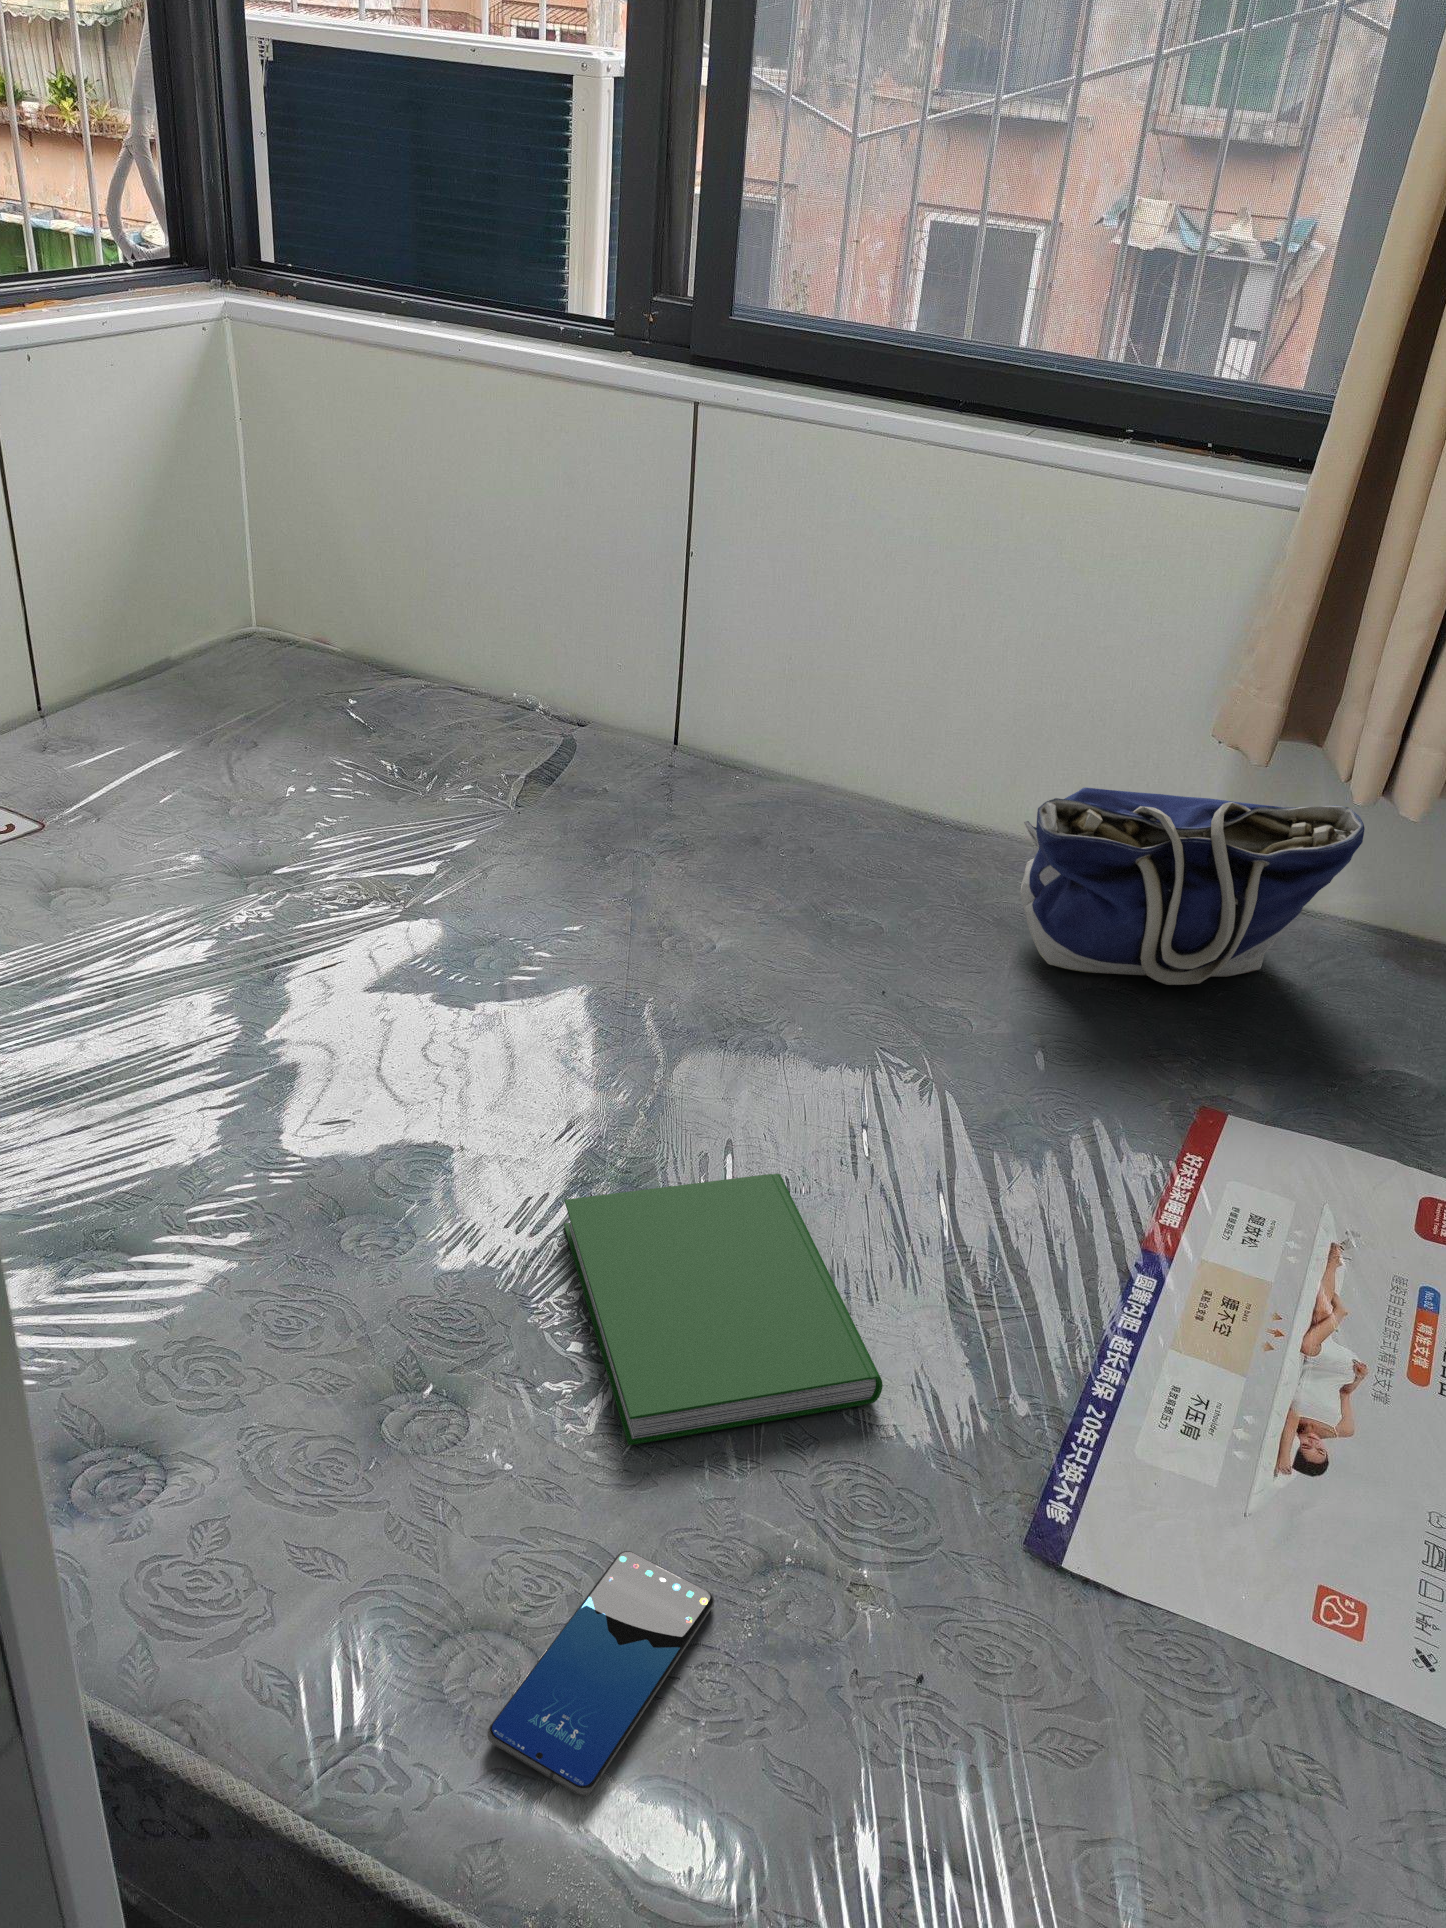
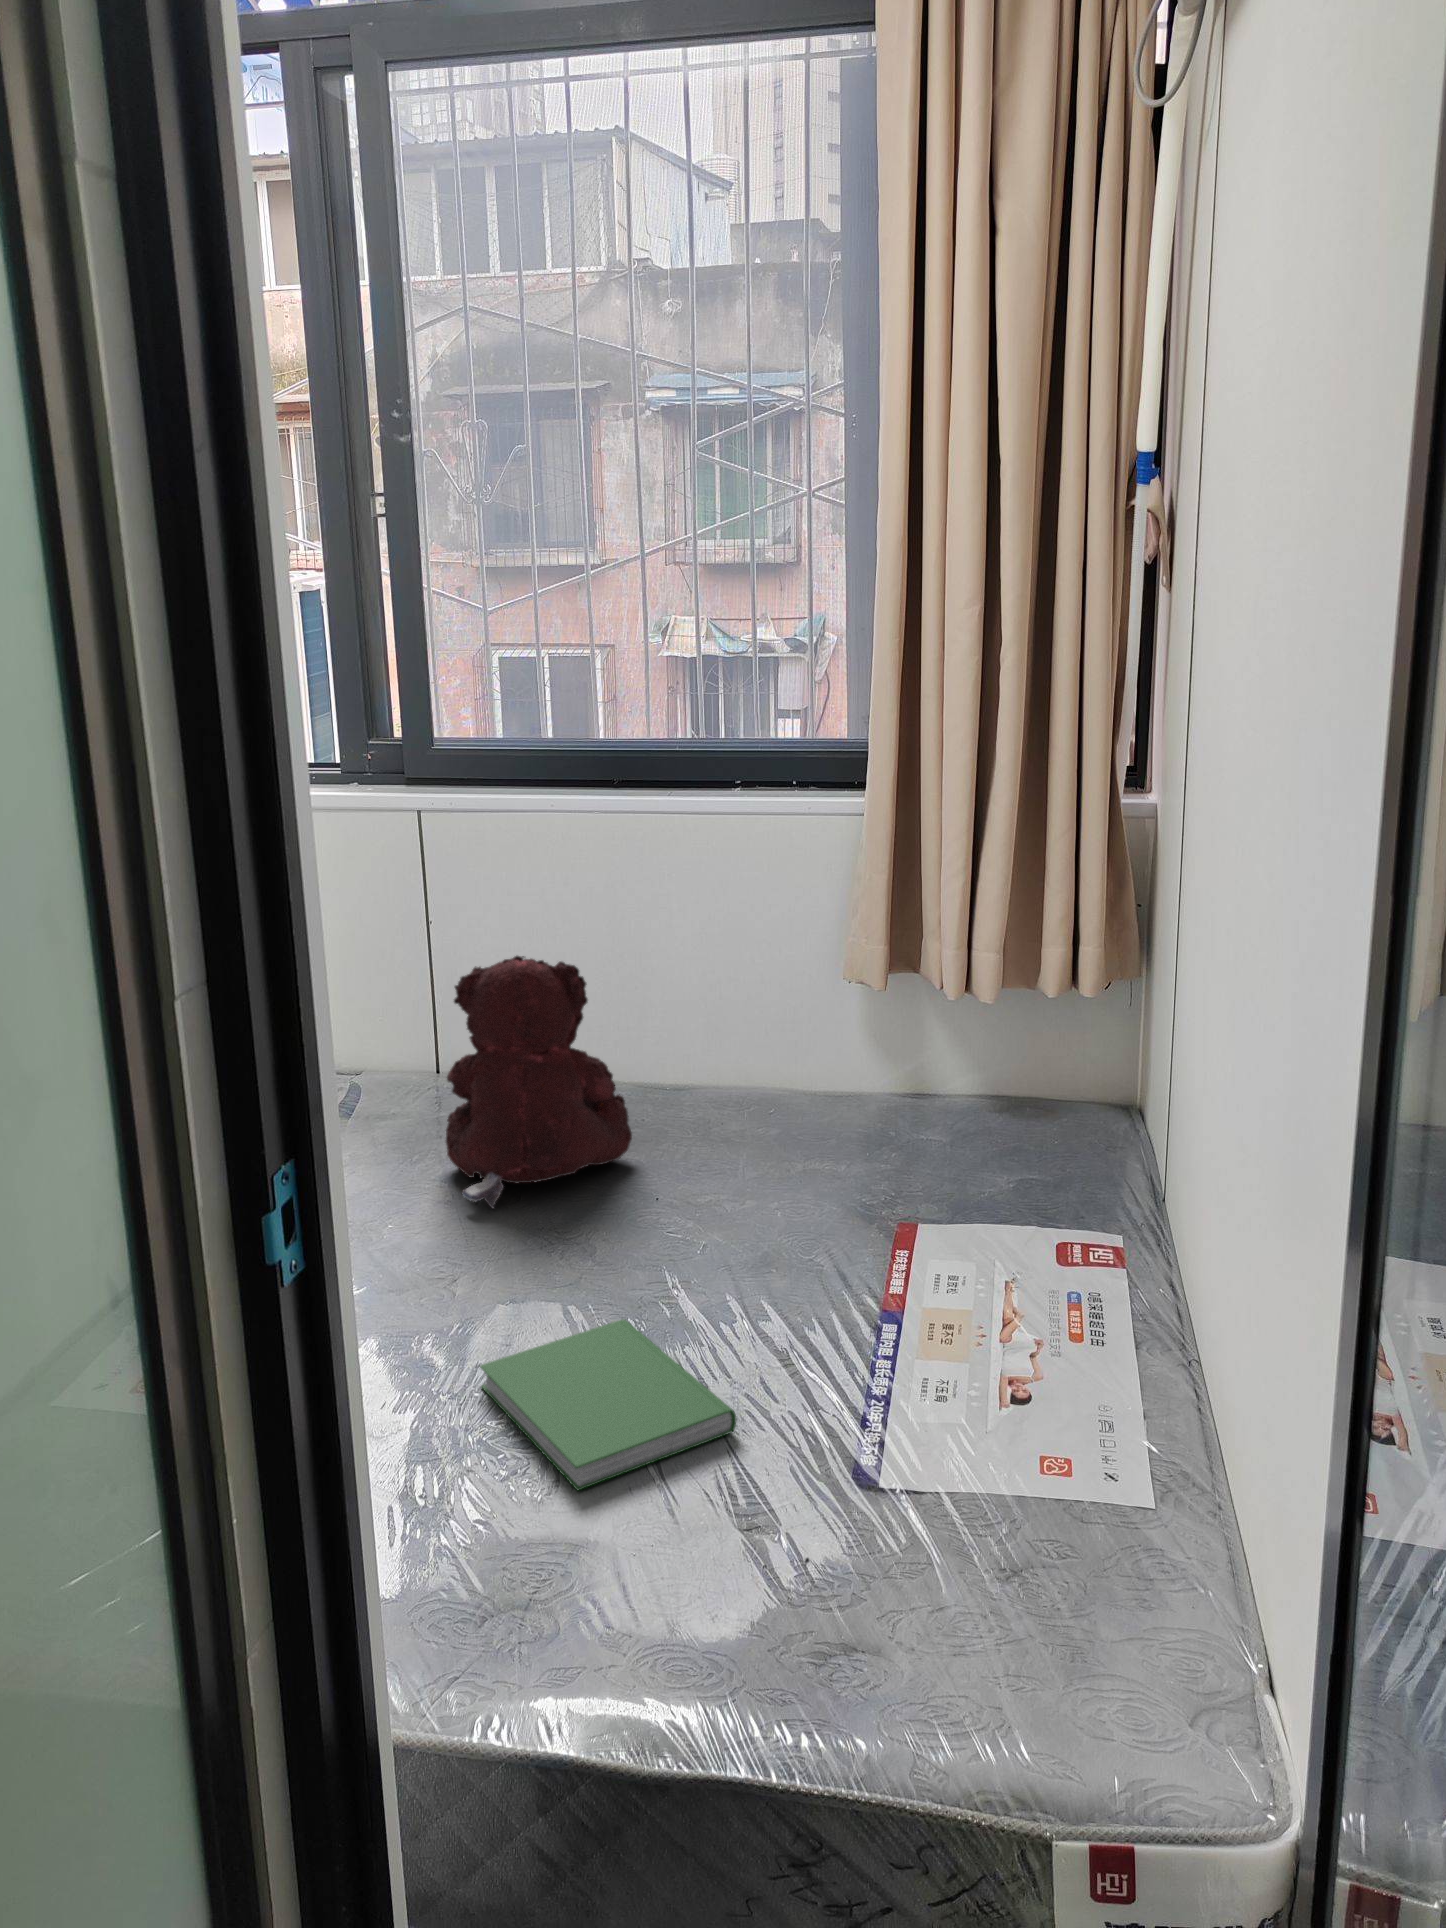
teddy bear: none [639,626,878,950] -> present [446,956,632,1209]
tote bag: present [1020,787,1365,985] -> none [731,1003,963,1162]
smartphone: present [487,1551,715,1796] -> none [547,1541,666,1661]

